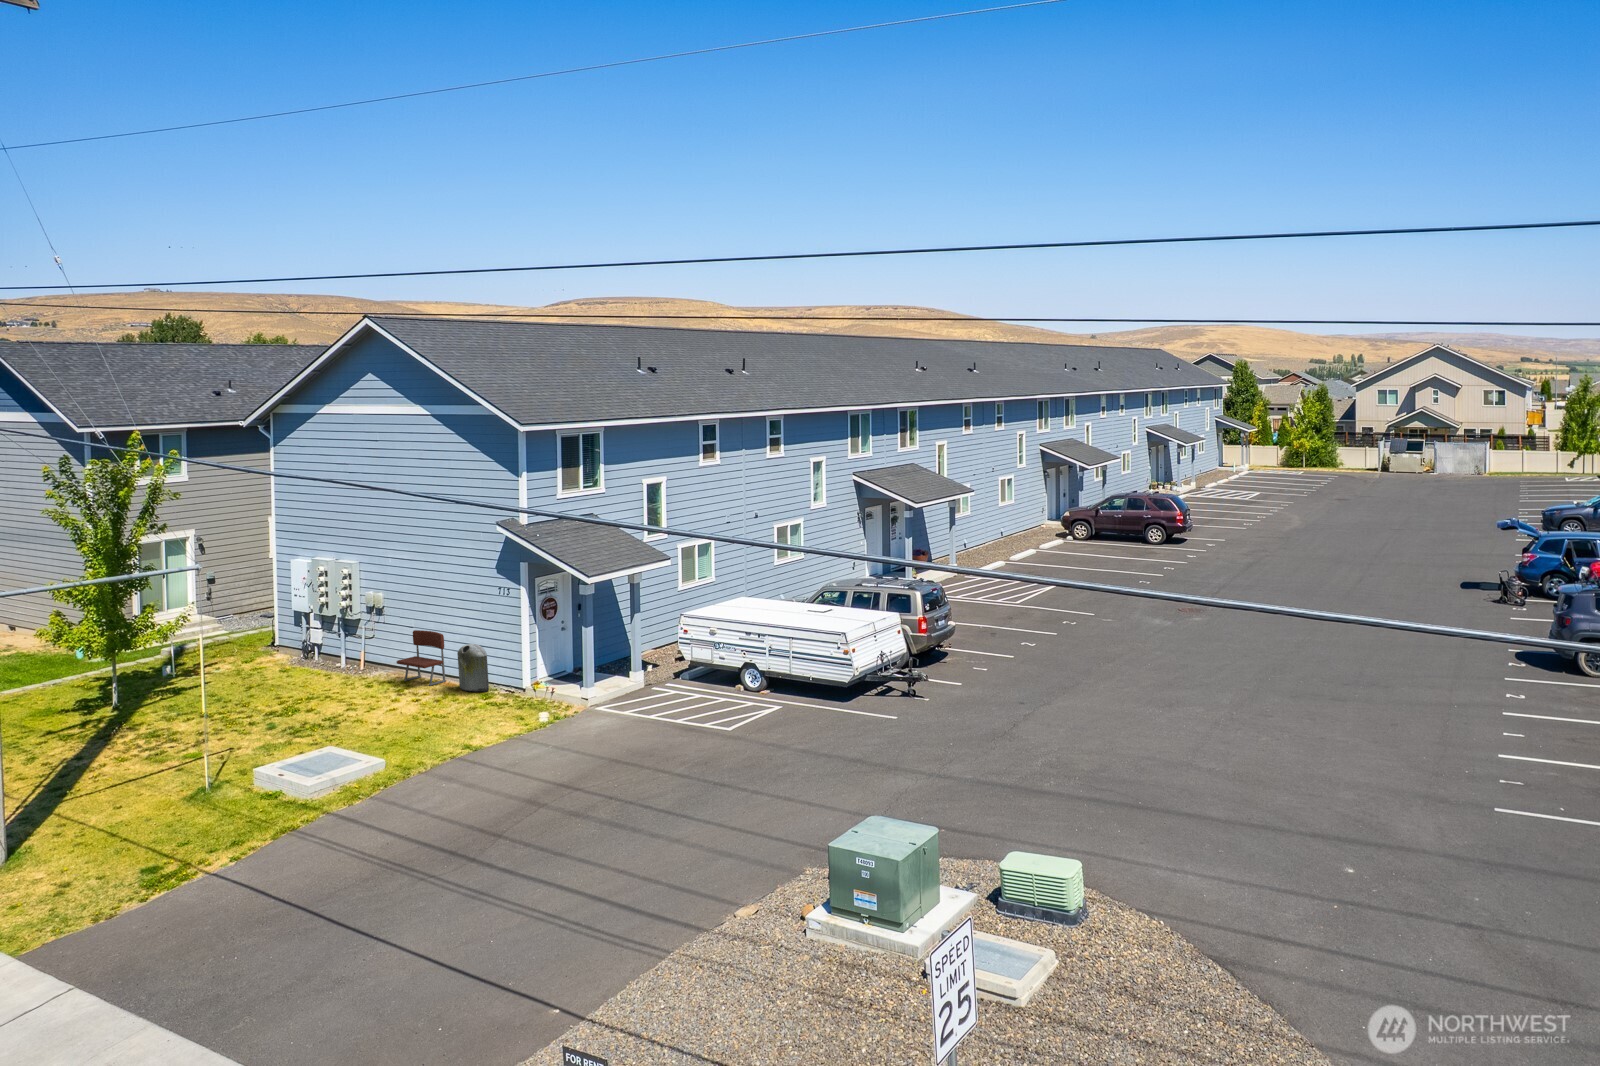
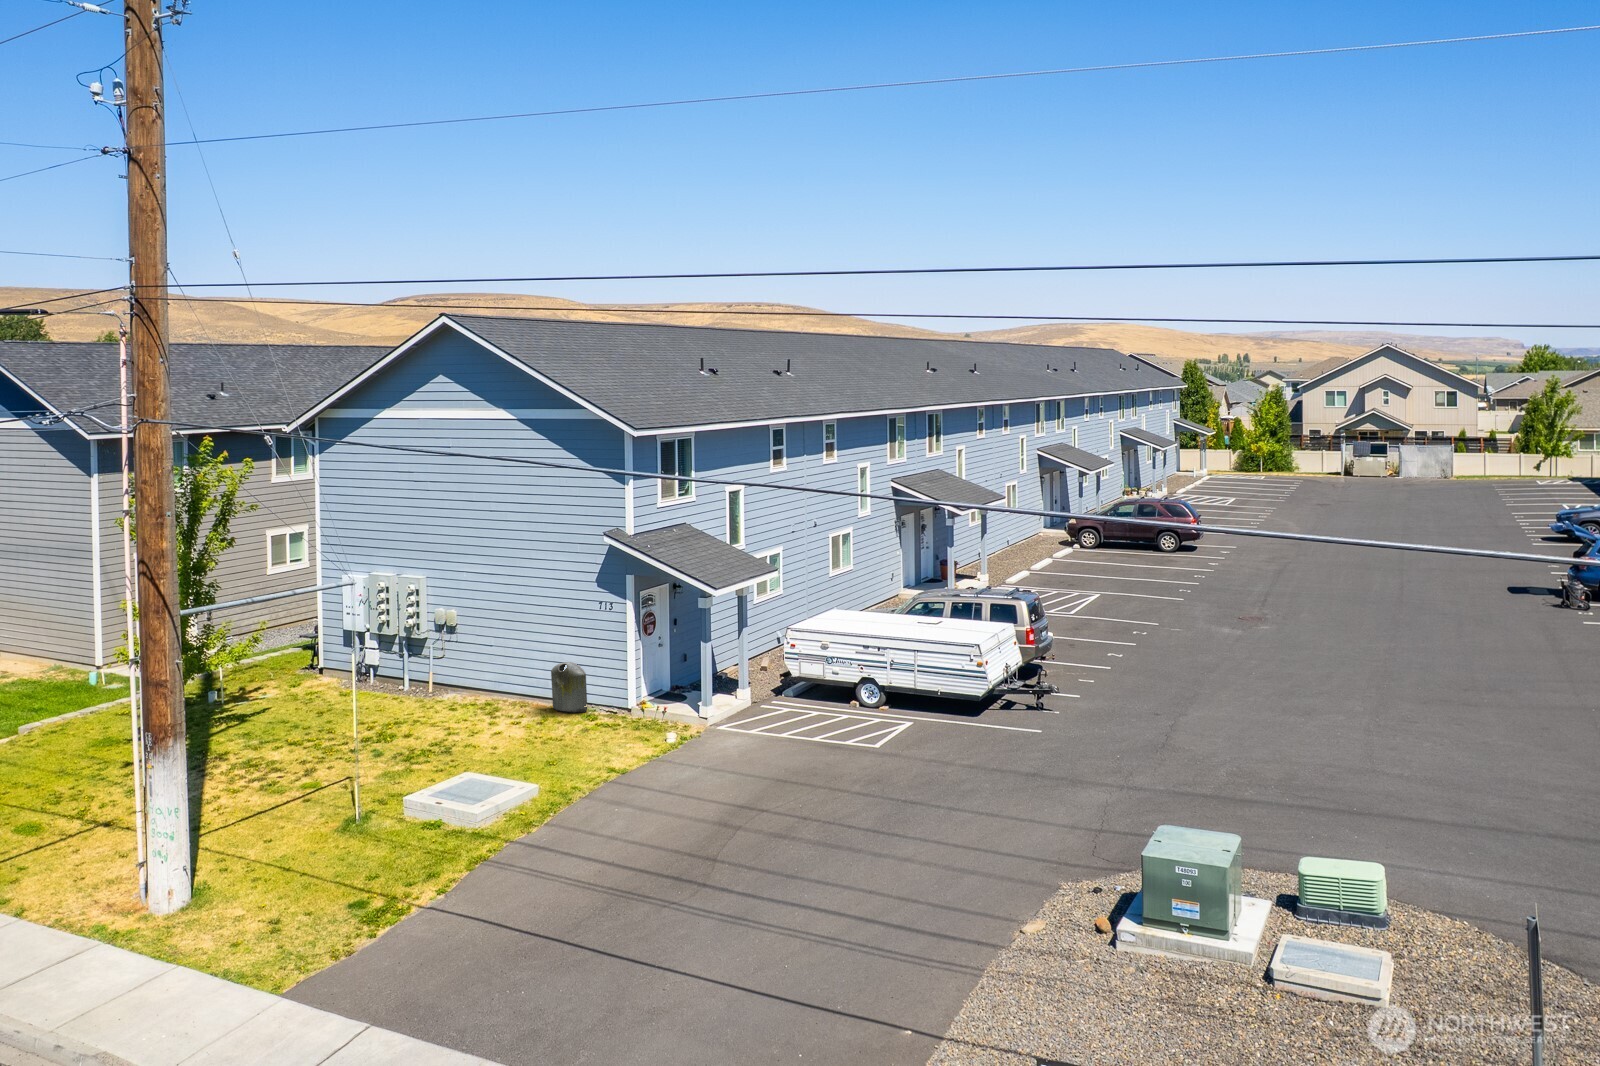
bench: present [397,630,446,686] -> none [479,649,533,708]

